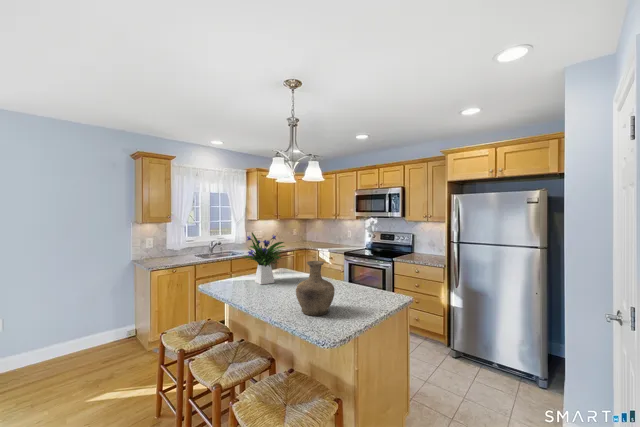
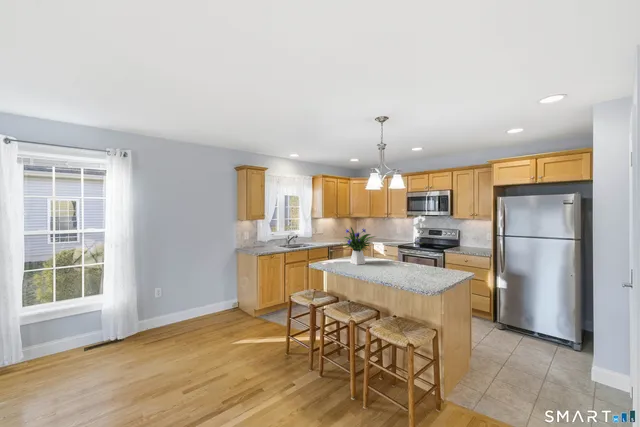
vase: present [296,261,335,316] -> none [398,245,426,281]

